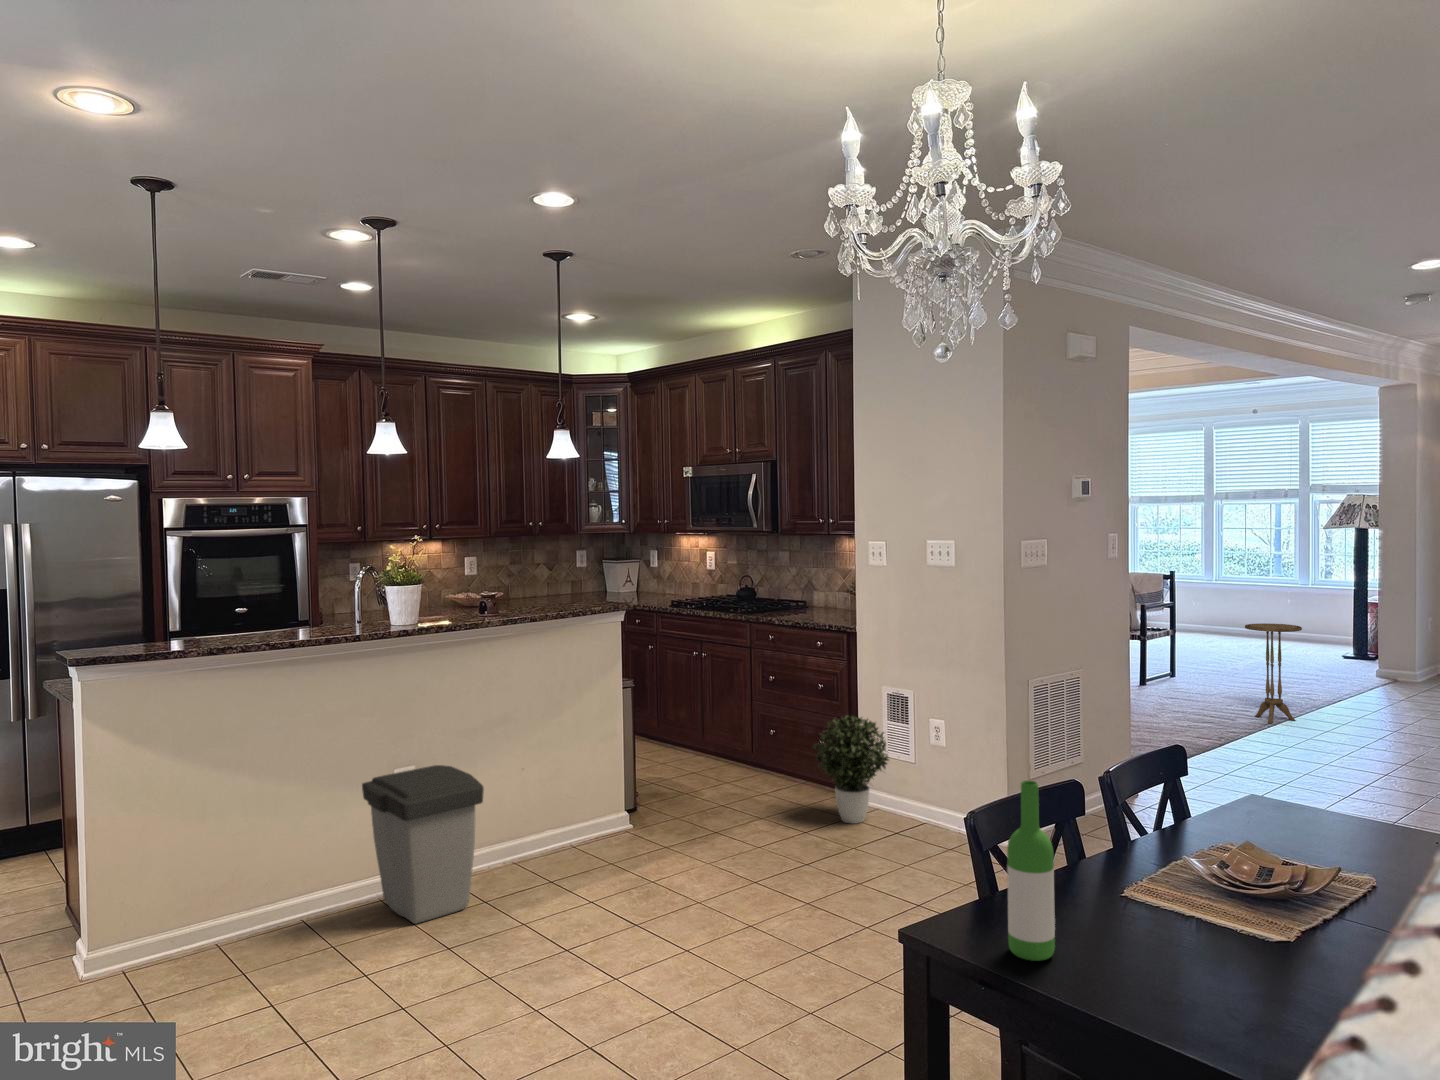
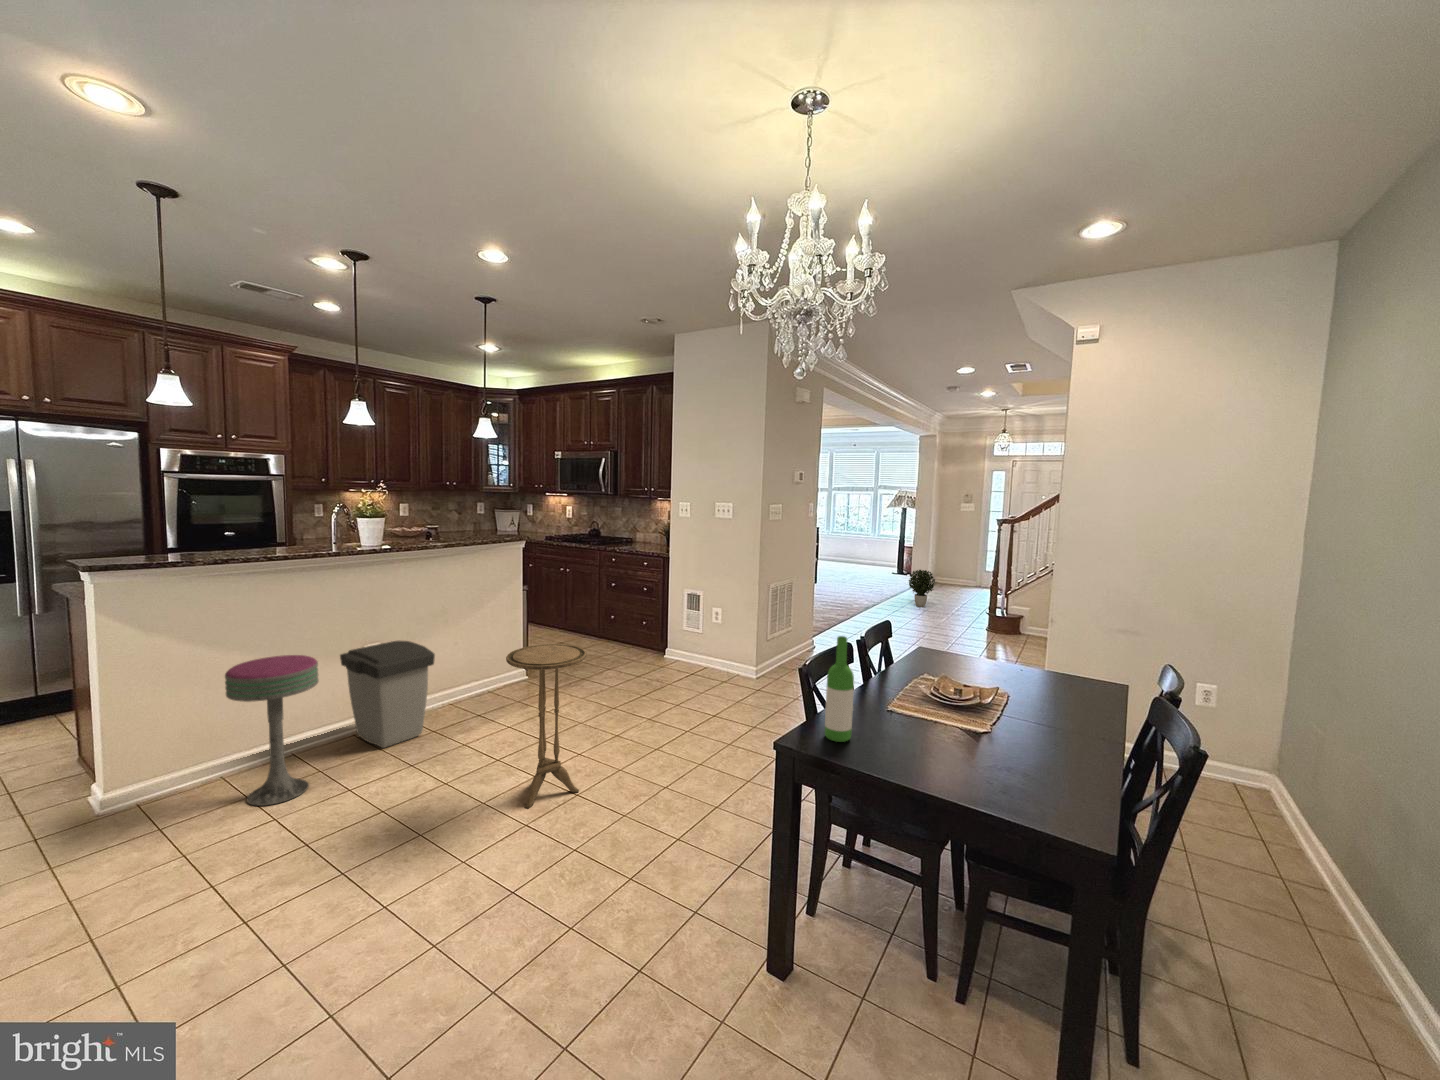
side table: present [1245,623,1302,724] -> present [506,644,586,809]
potted plant: present [813,714,889,824] -> present [909,570,936,607]
bar stool: none [216,783,327,992] -> present [225,655,319,806]

